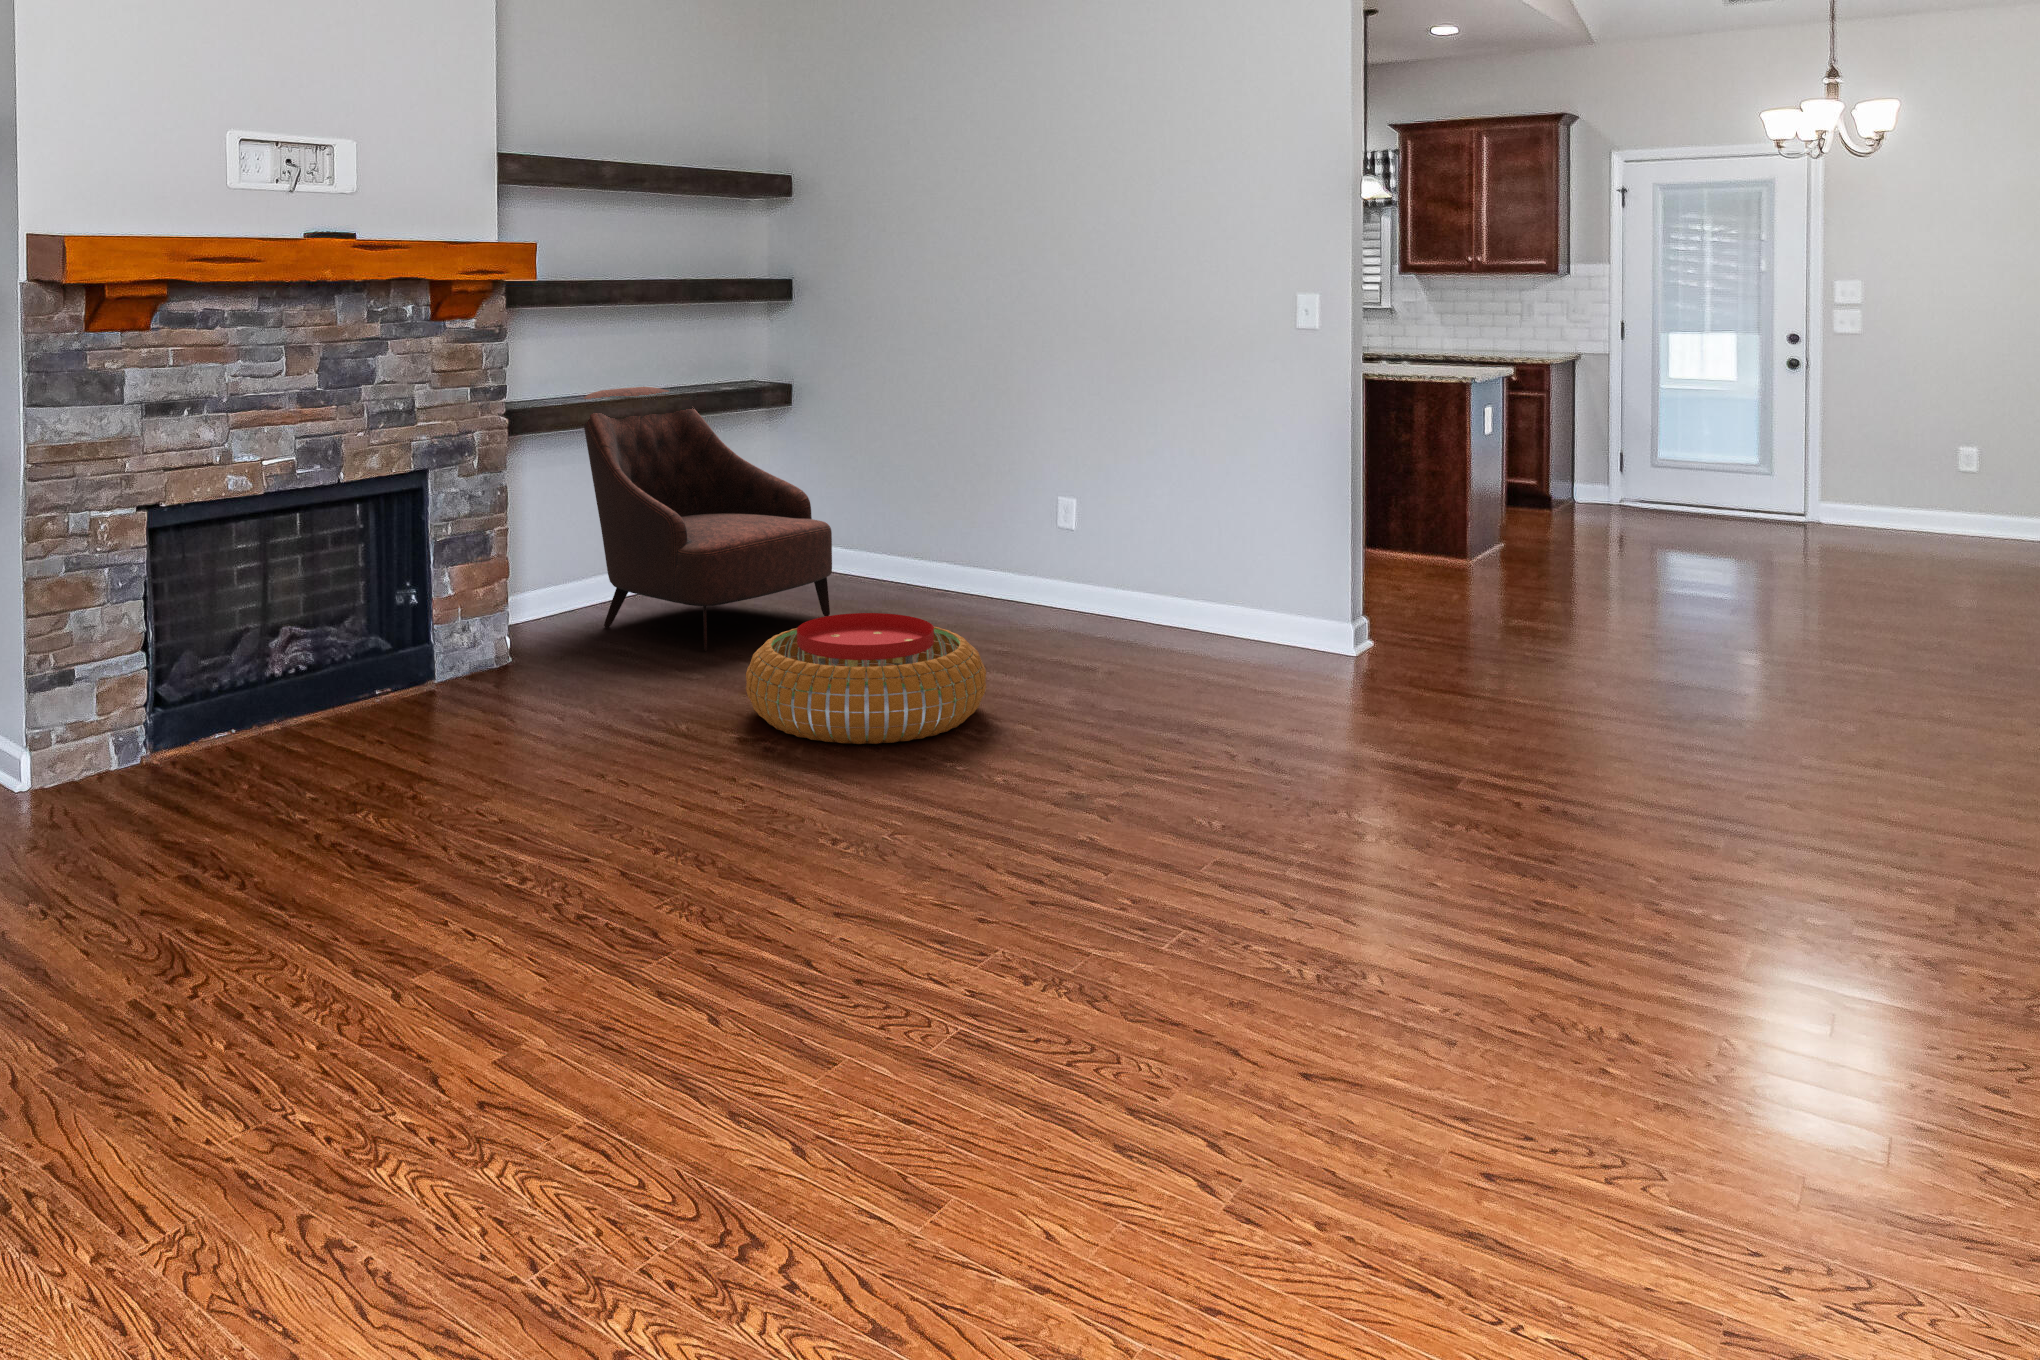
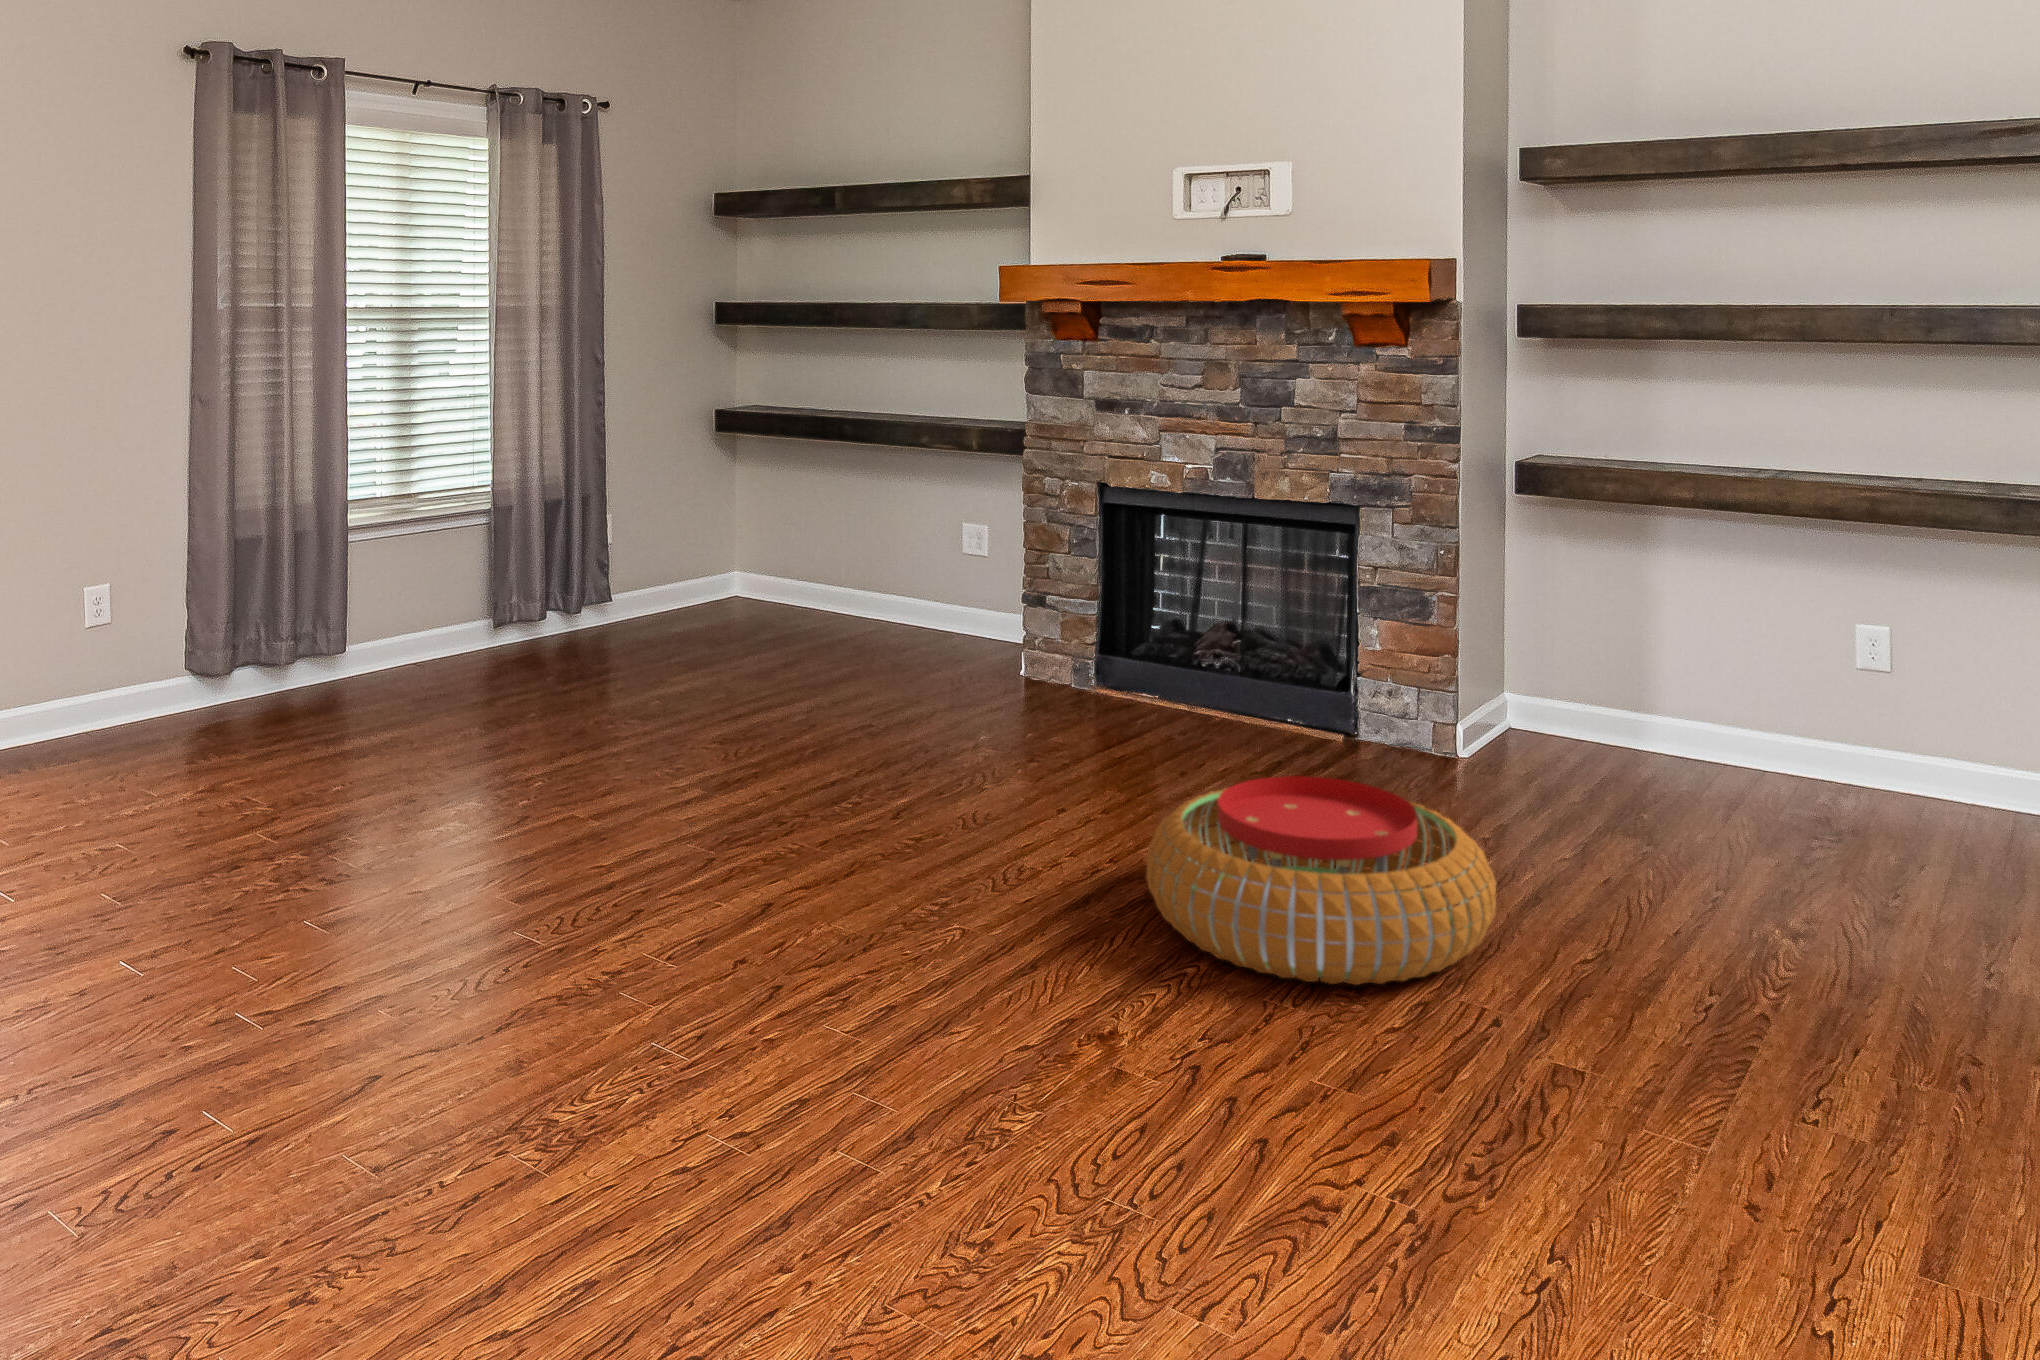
armchair: present [584,387,832,651] -> none [1586,462,1968,912]

